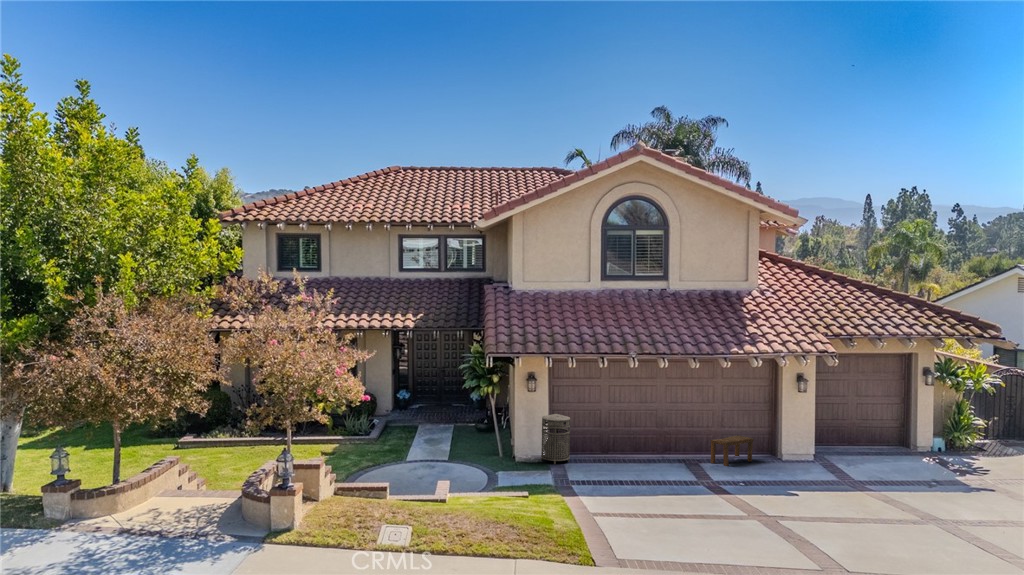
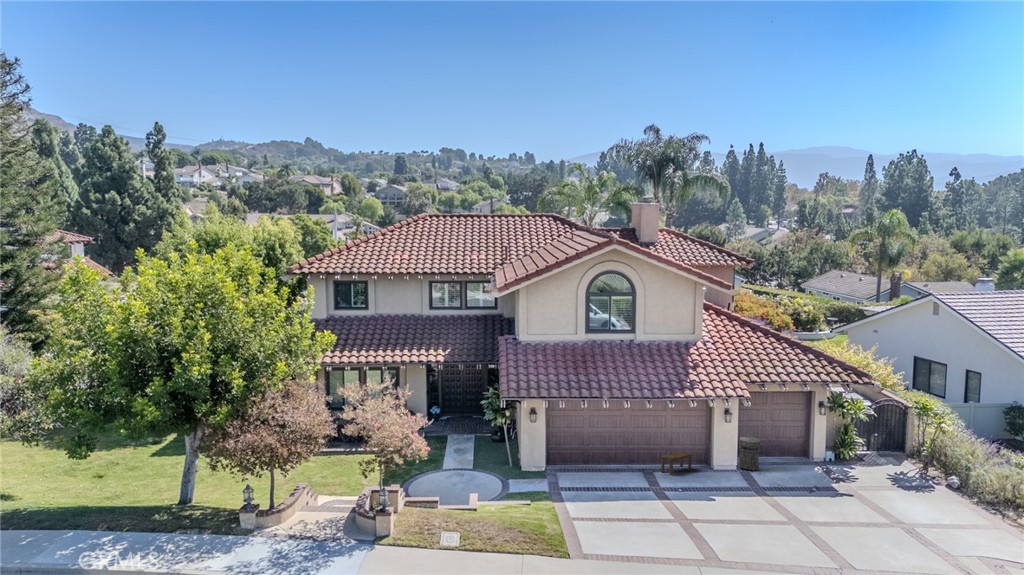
trash can: present [541,414,570,464] -> present [739,437,760,472]

